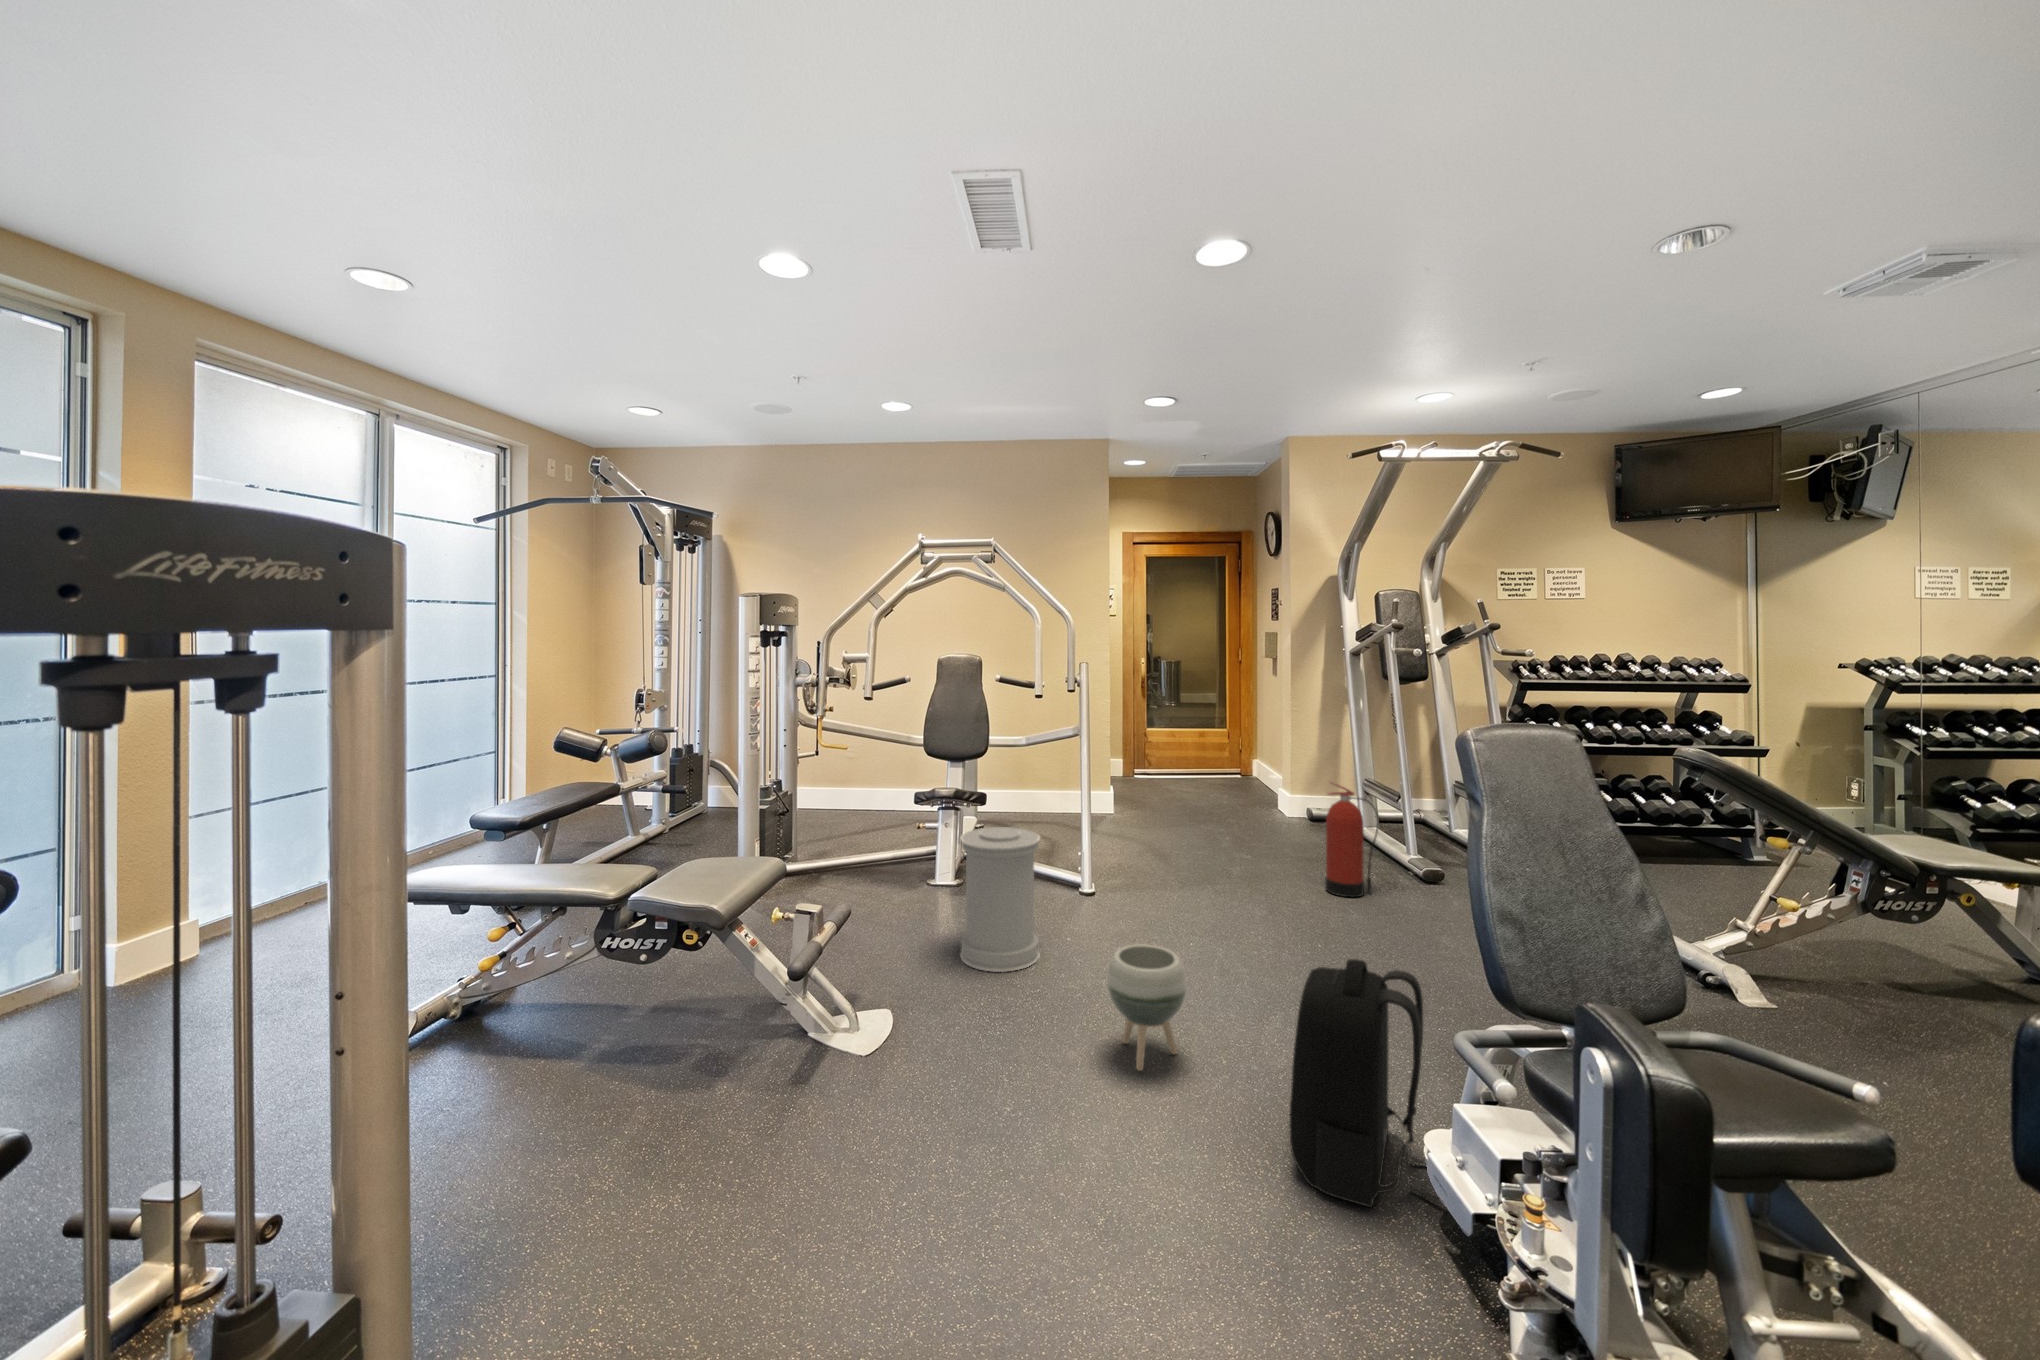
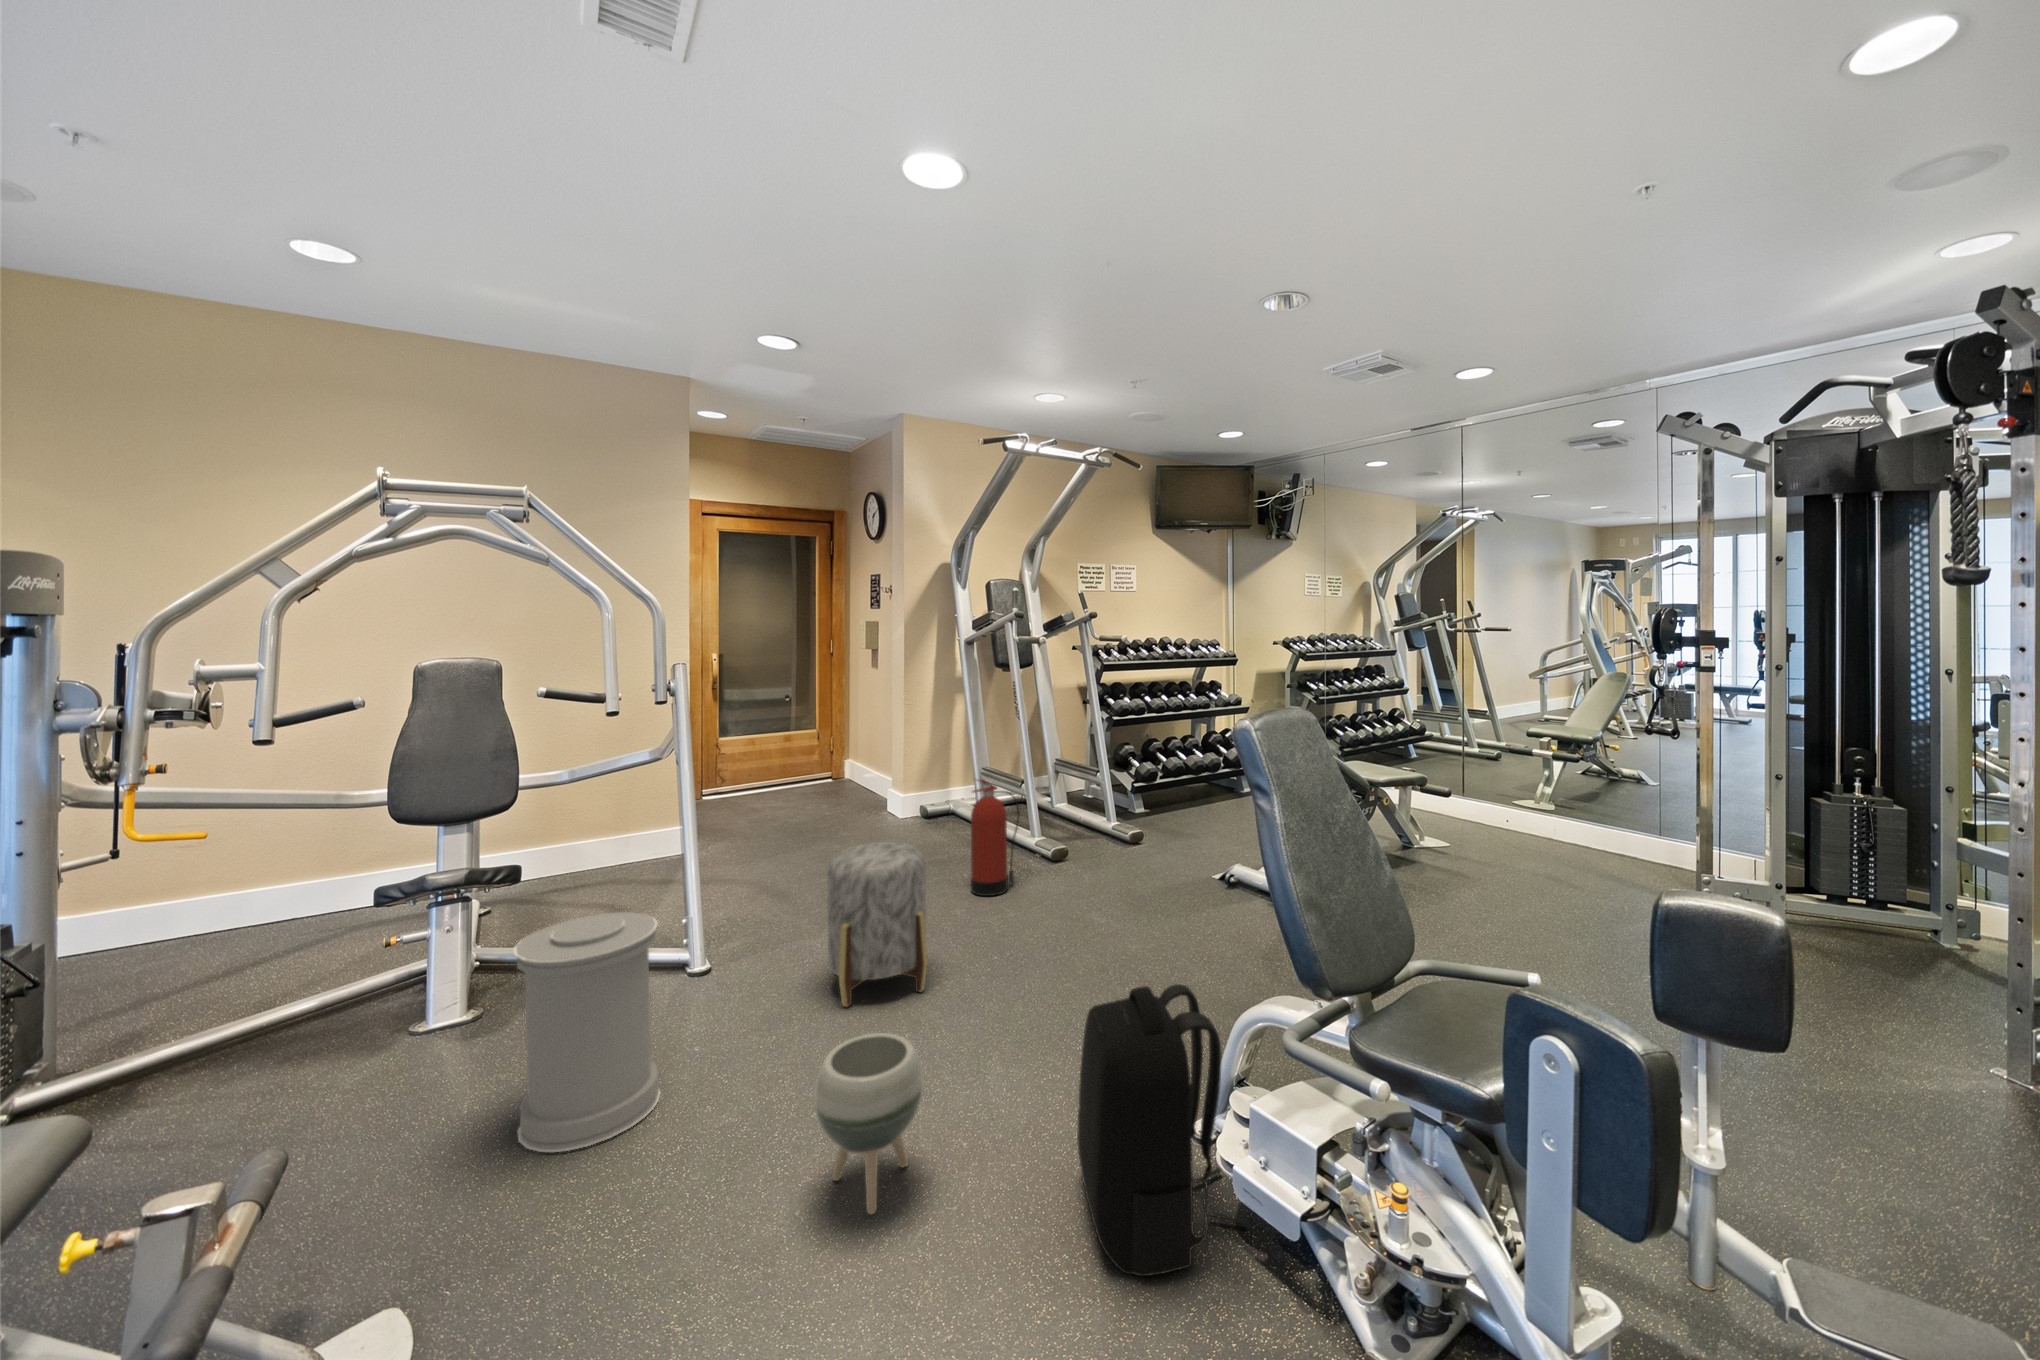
stool: none [1170,818,1252,951] -> present [827,842,928,1007]

